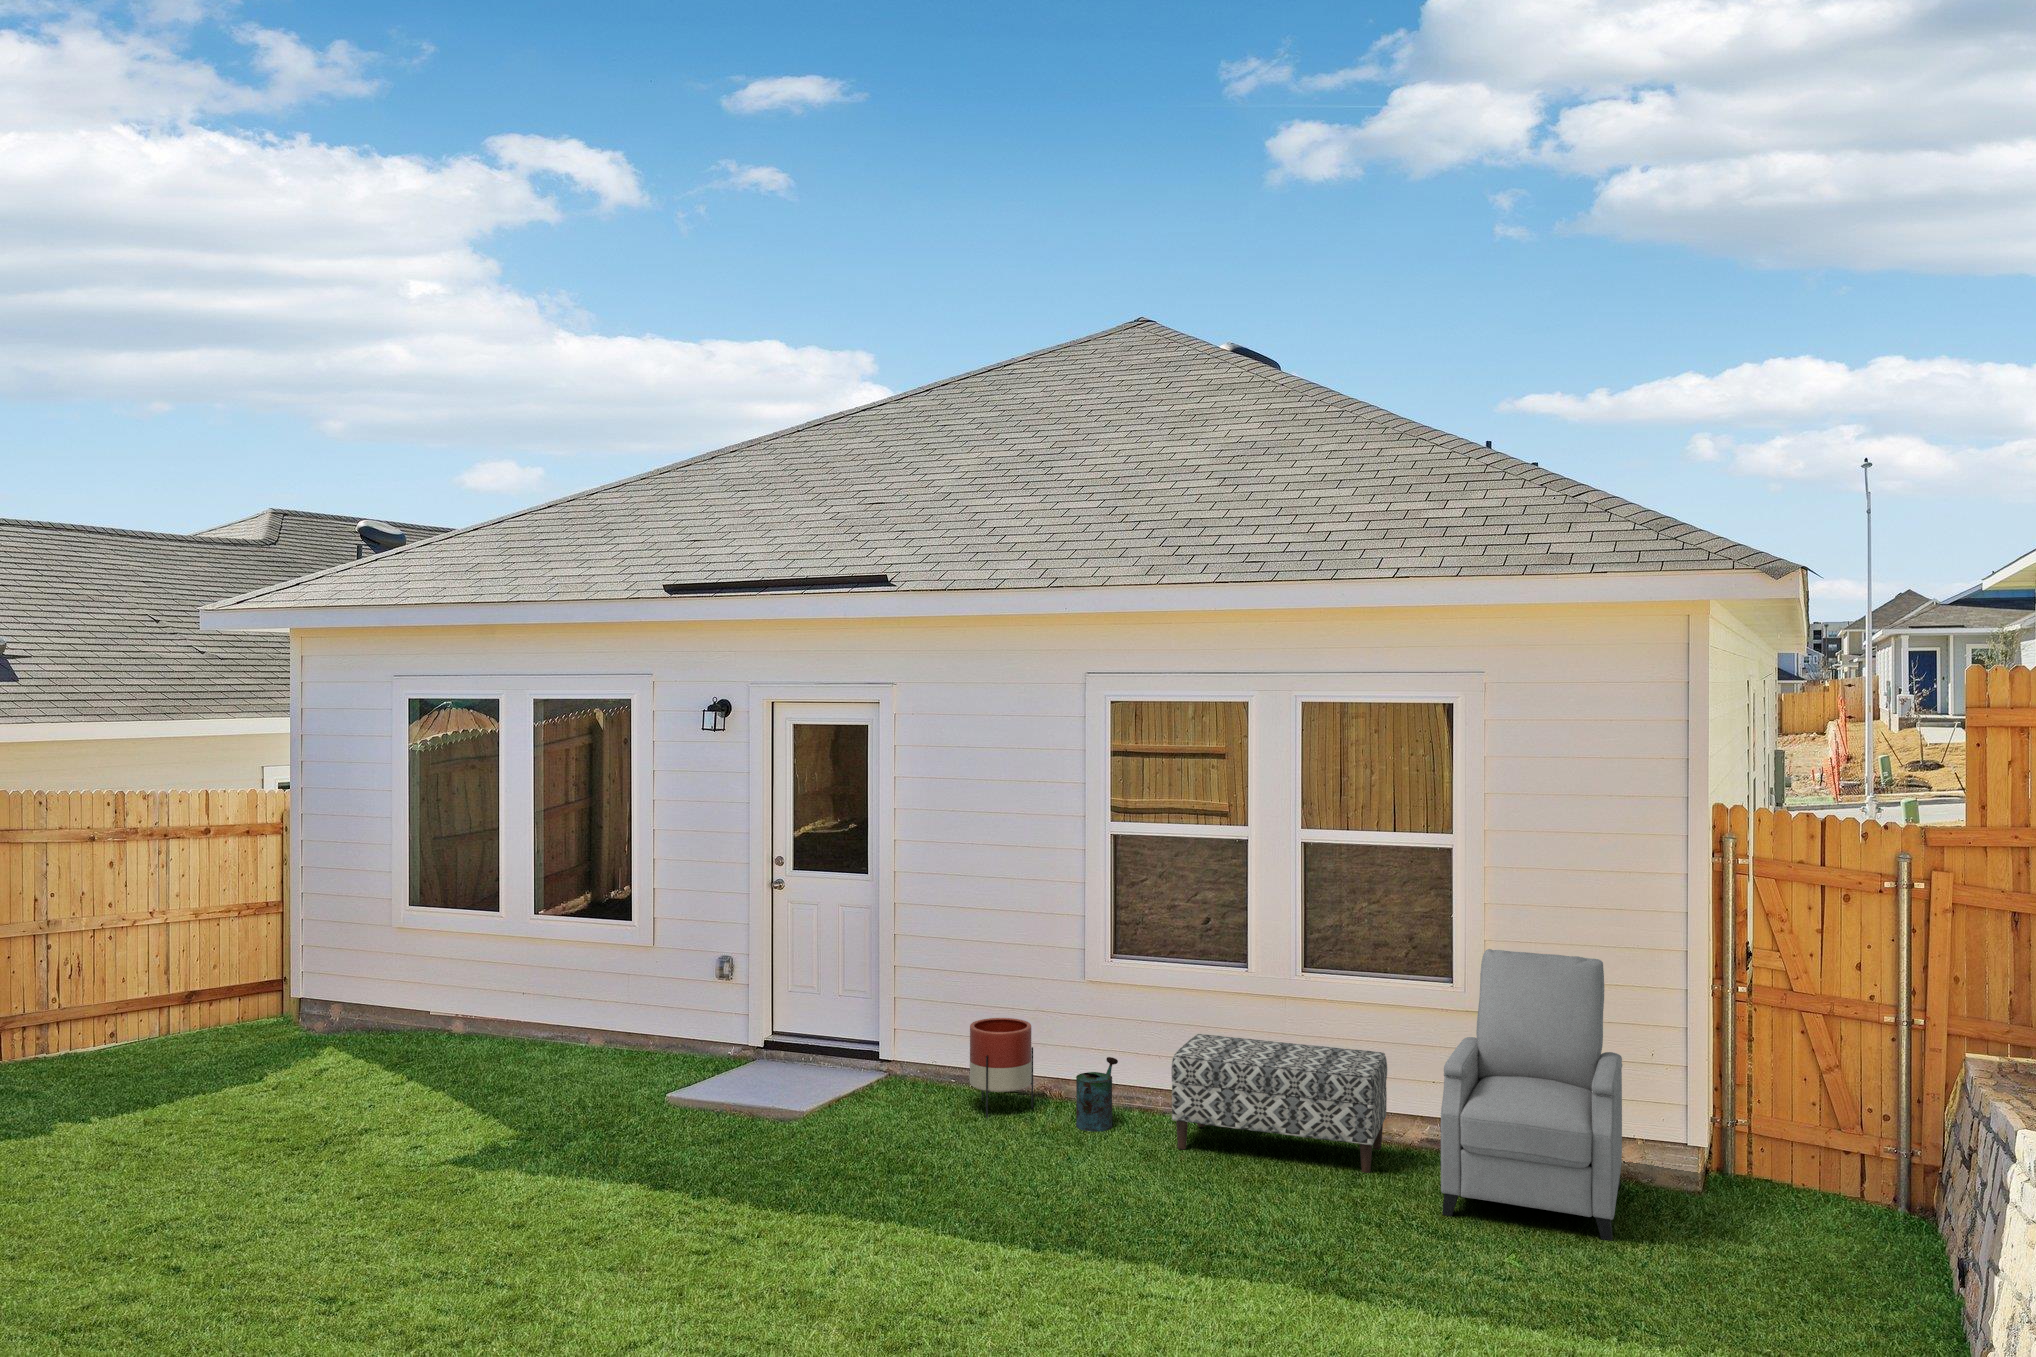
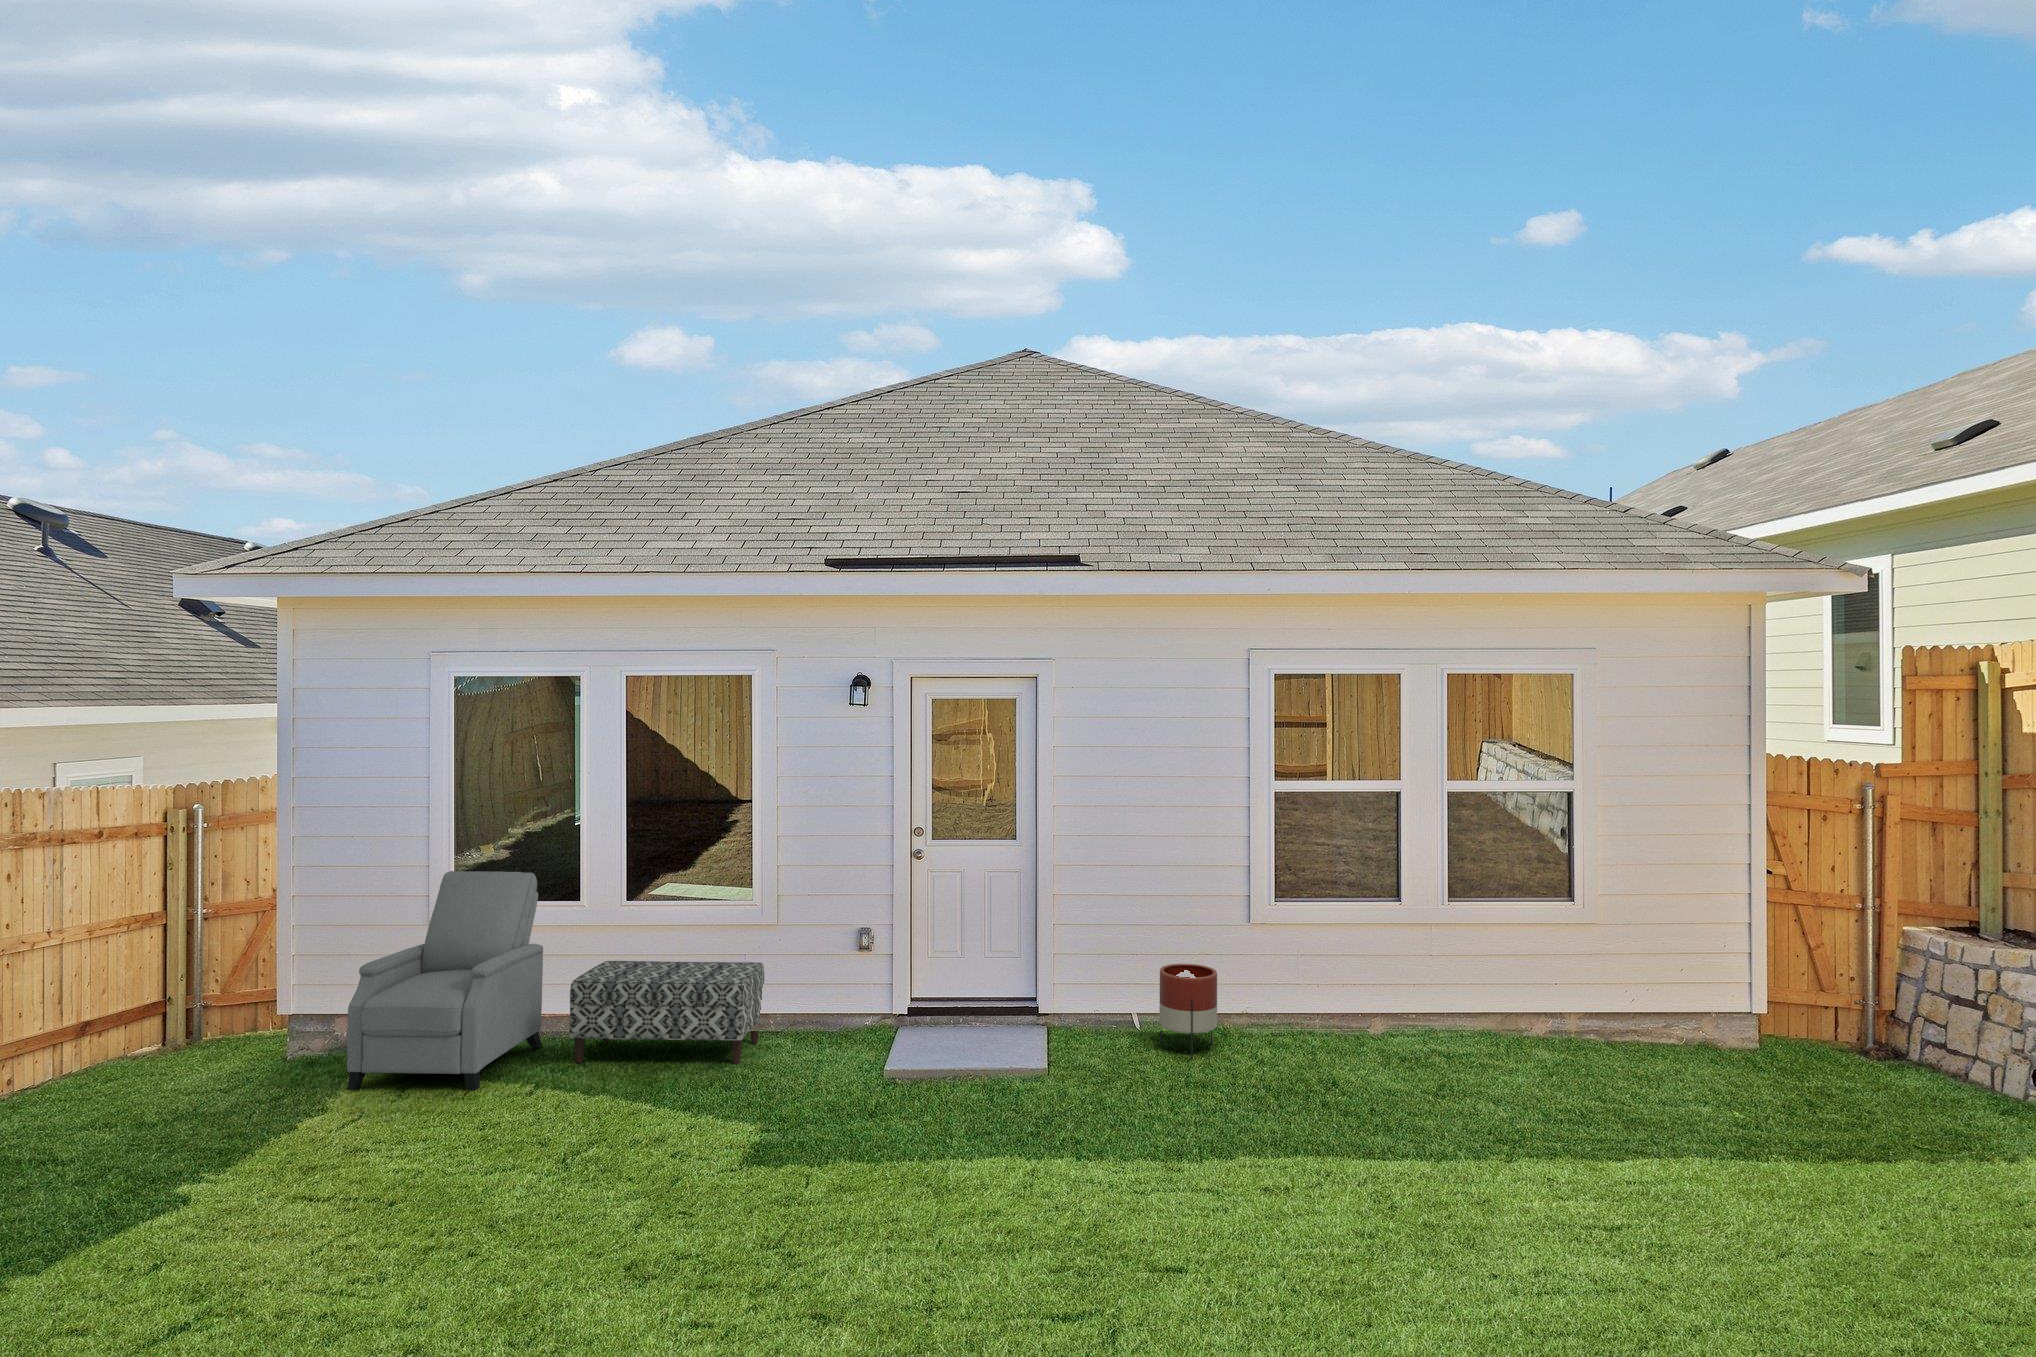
chair: present [1441,949,1622,1241] -> present [347,871,543,1091]
bench: present [1171,1034,1387,1173] -> present [569,961,764,1064]
watering can: present [1076,1057,1118,1132] -> none [1272,990,1306,1060]

